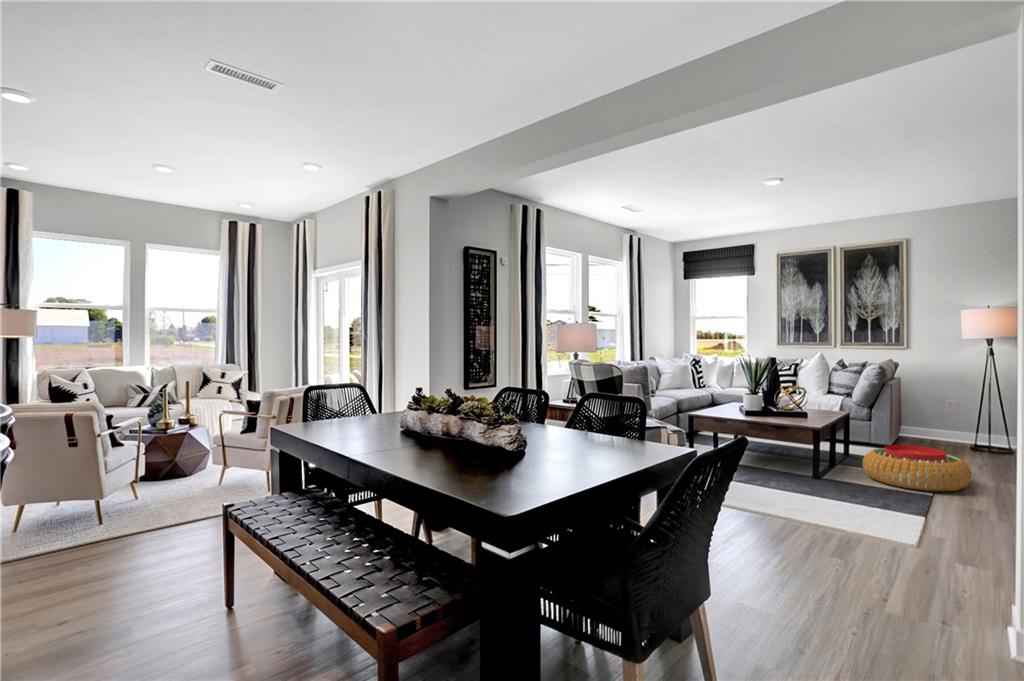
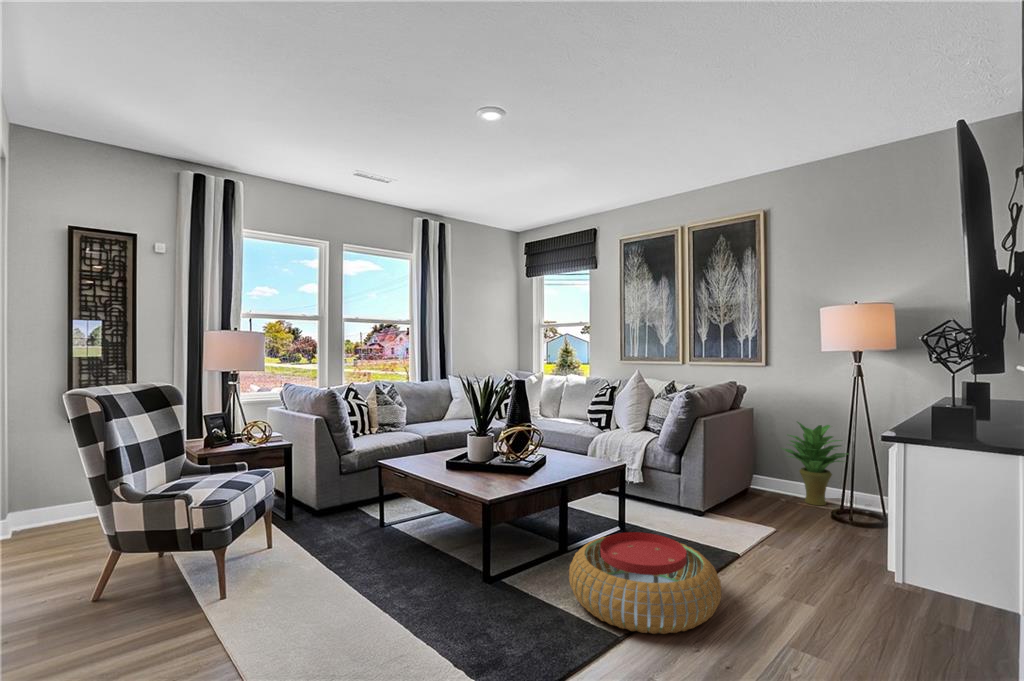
potted plant: none [929,387,982,444] -> present [781,422,848,505]

